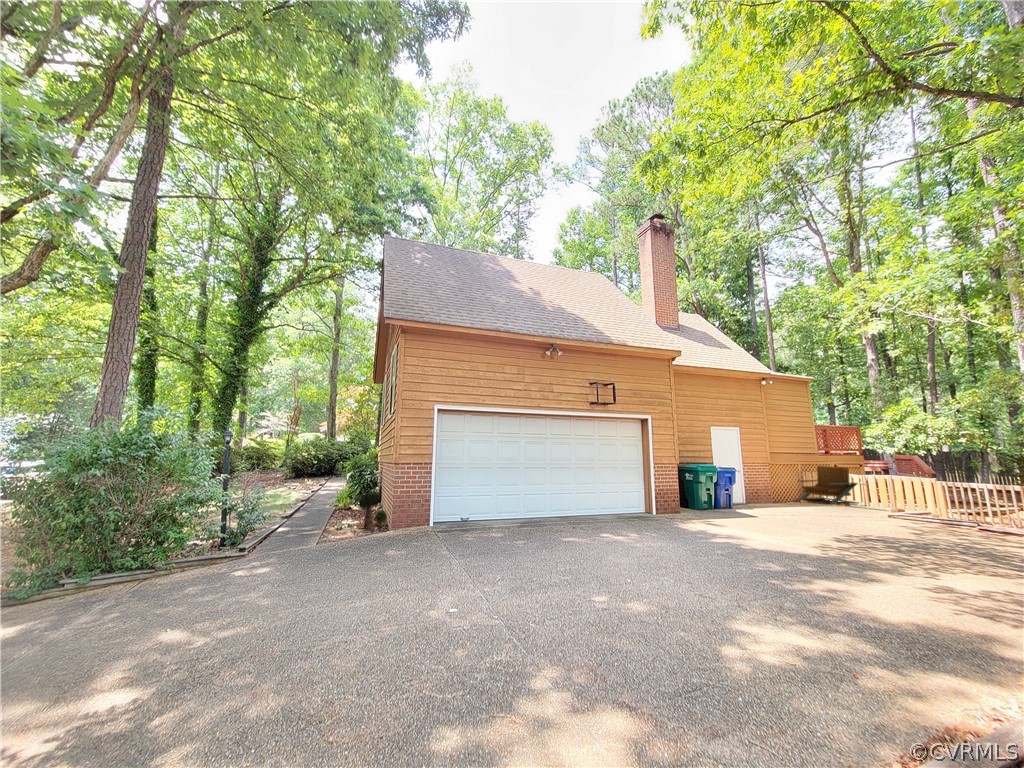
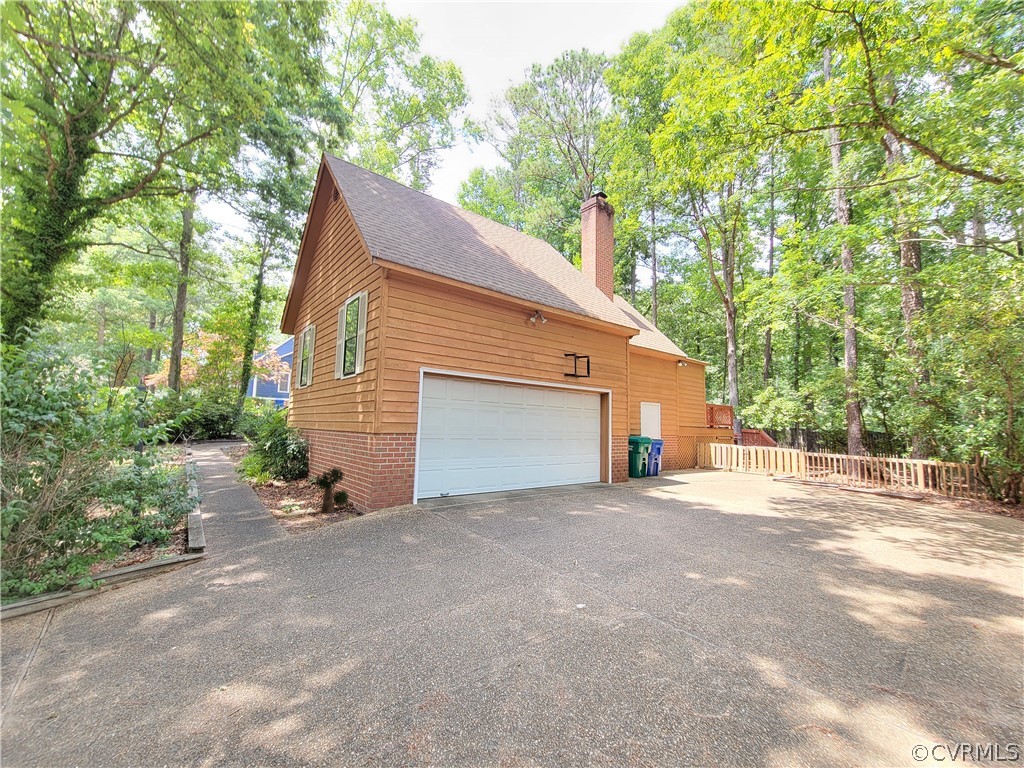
lounge chair: present [798,466,858,505] -> none [695,438,739,470]

